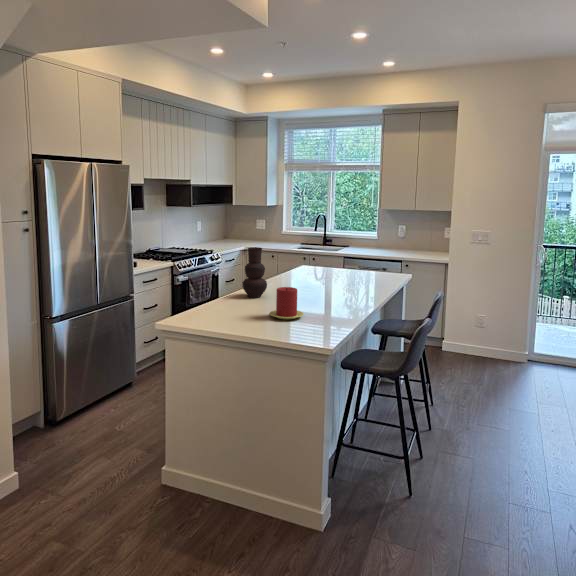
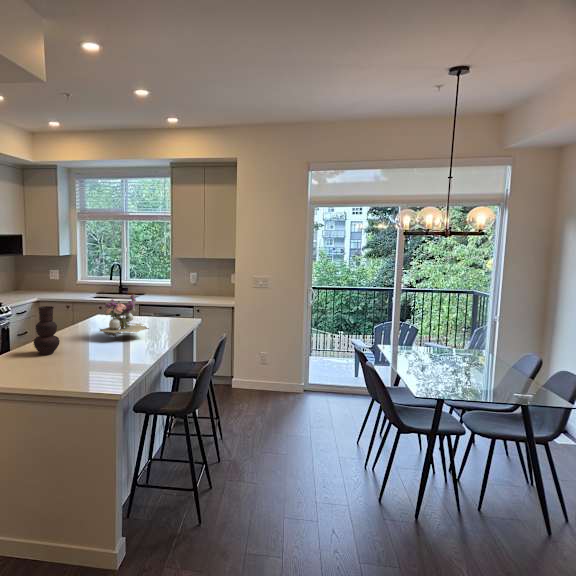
flower arrangement: none [305,239,358,286] -> present [100,295,149,338]
candle: present [269,287,304,319] -> none [62,345,96,375]

